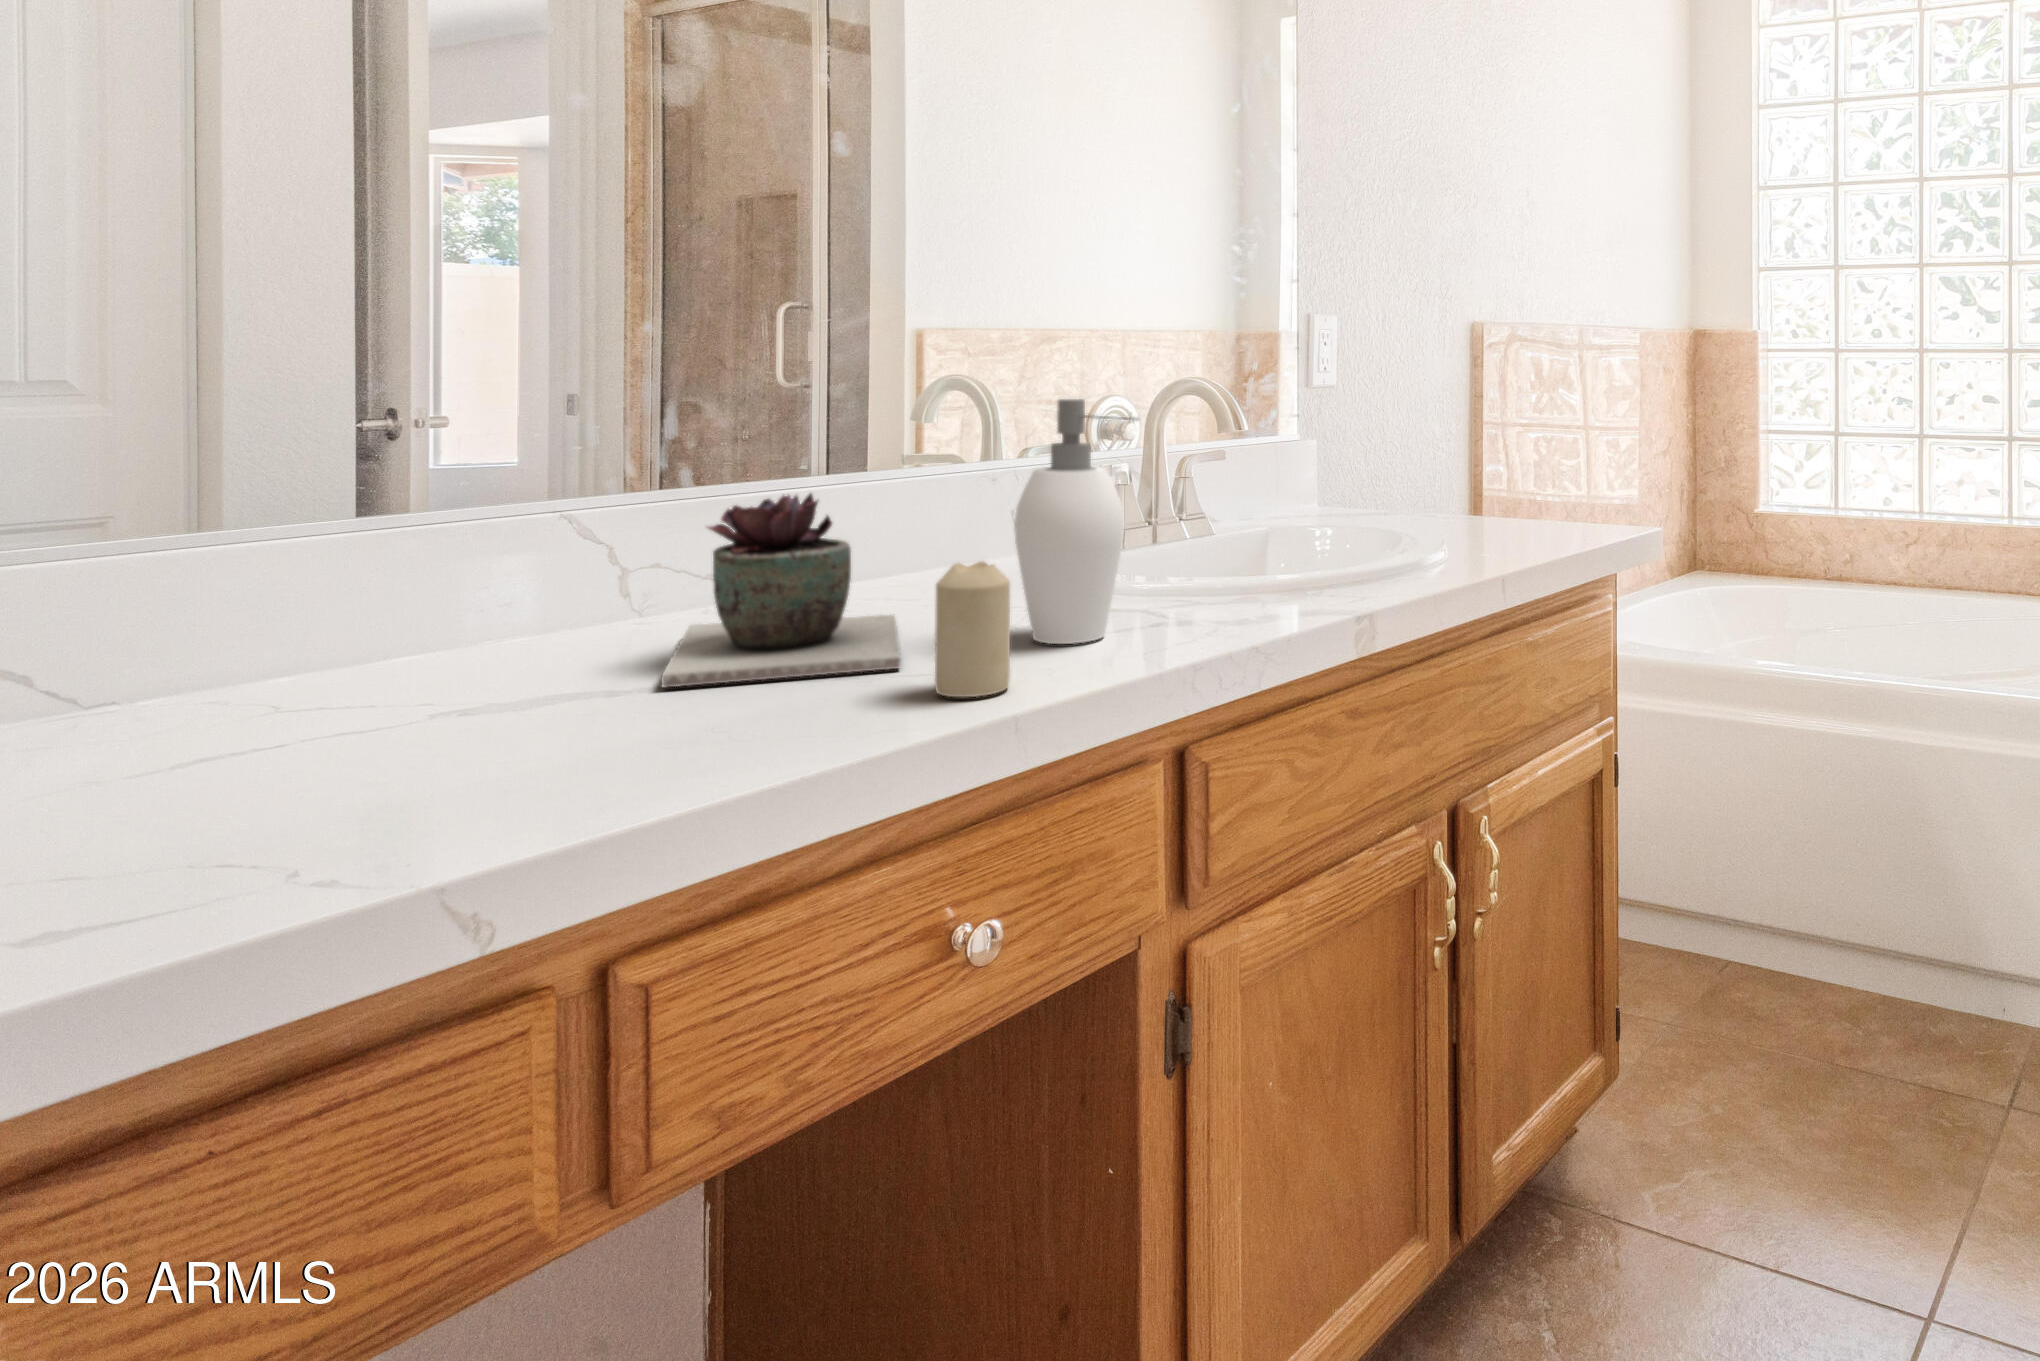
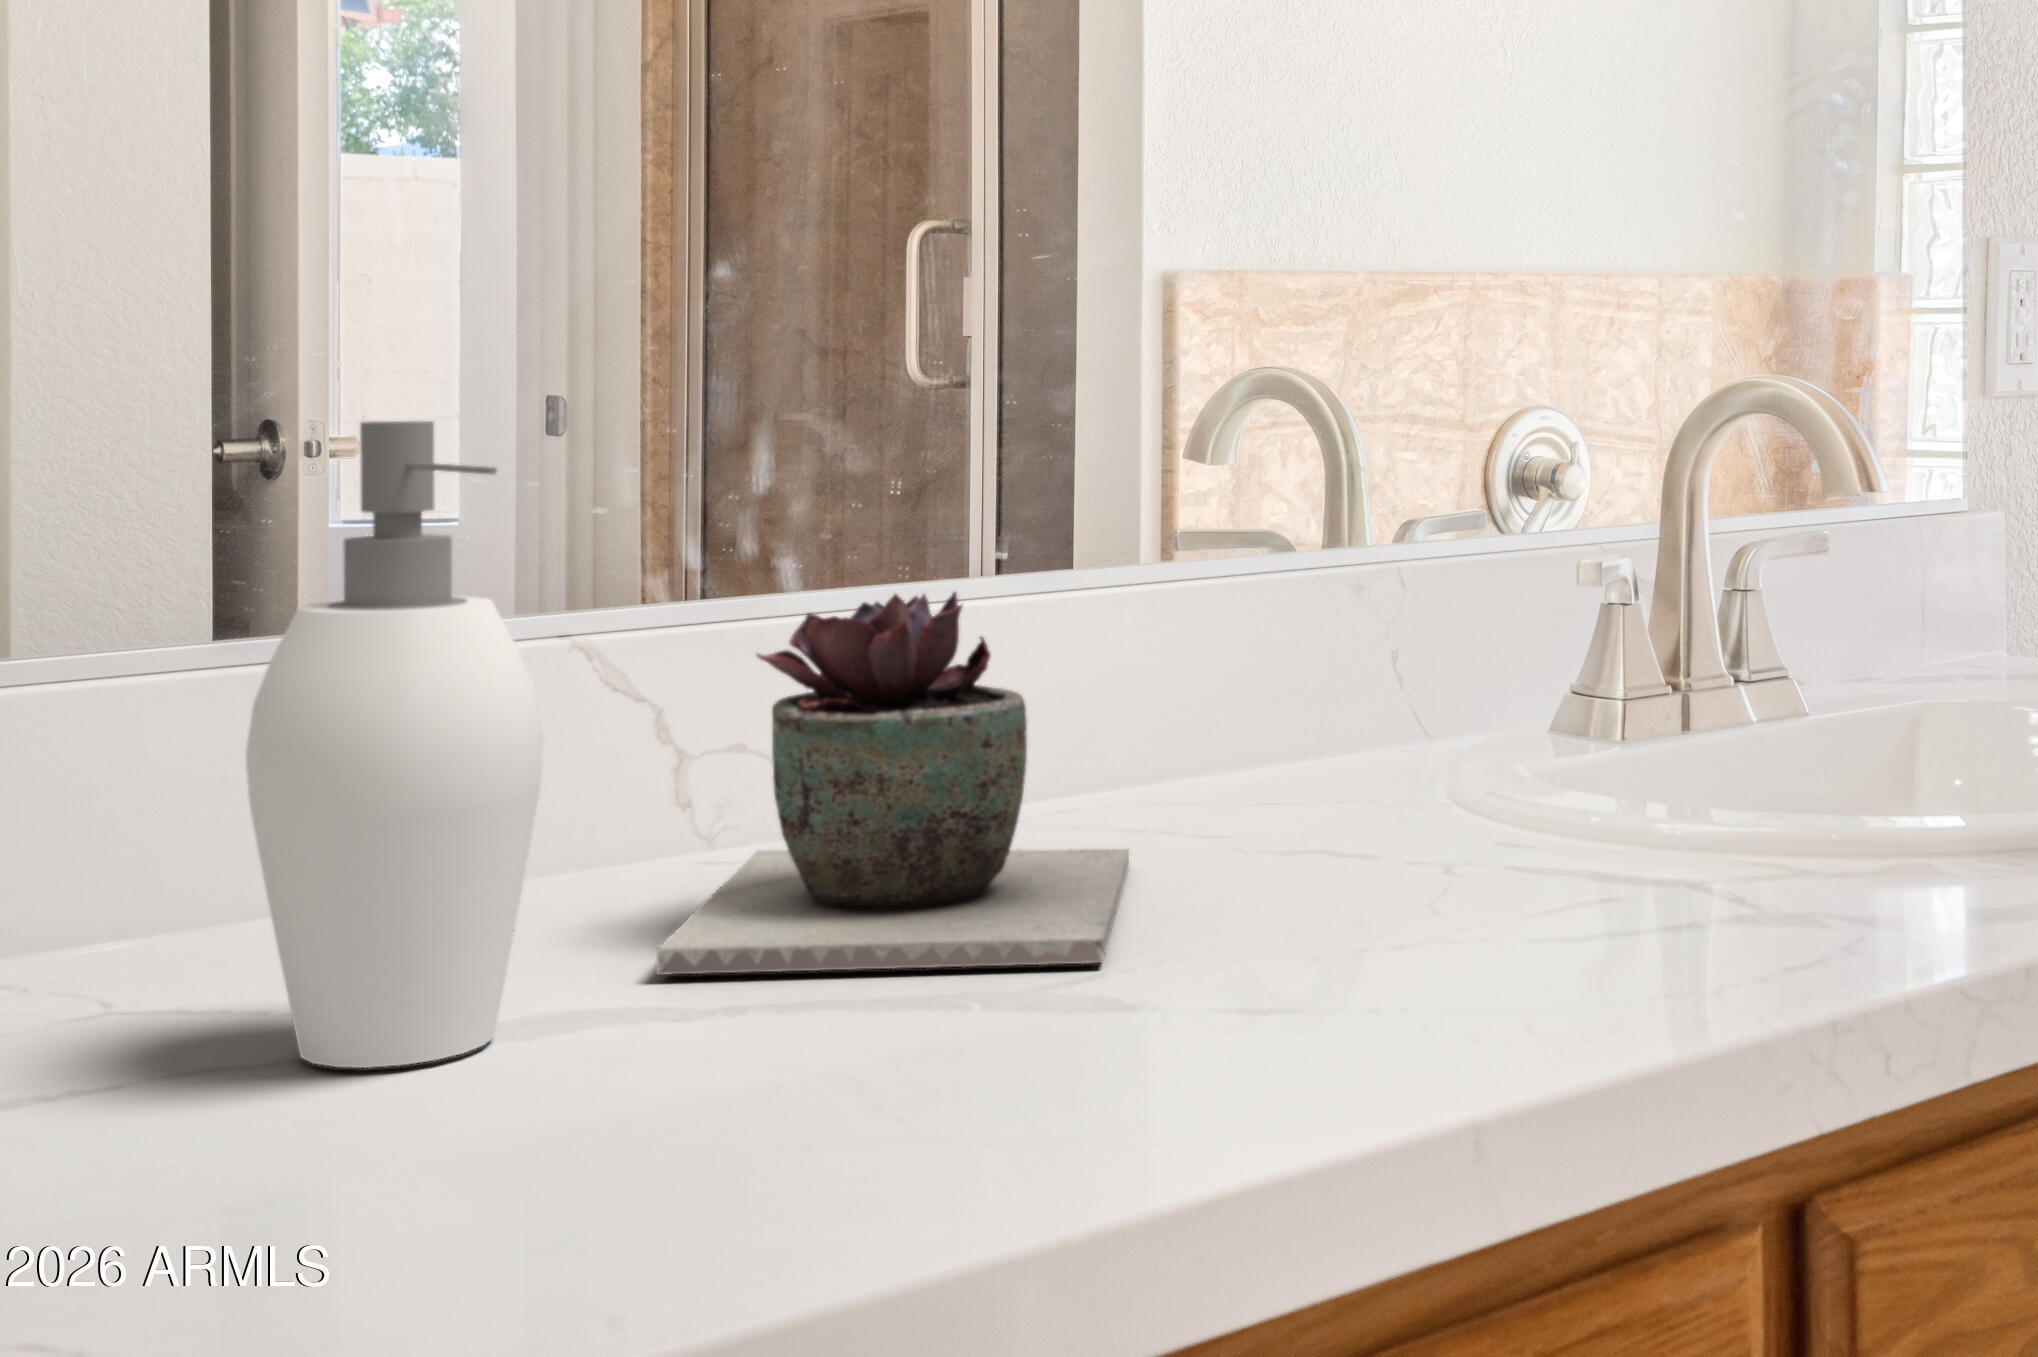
soap dispenser: present [1014,399,1137,644] -> present [246,421,544,1068]
candle: present [935,561,1010,697] -> none [1149,740,1302,1038]

